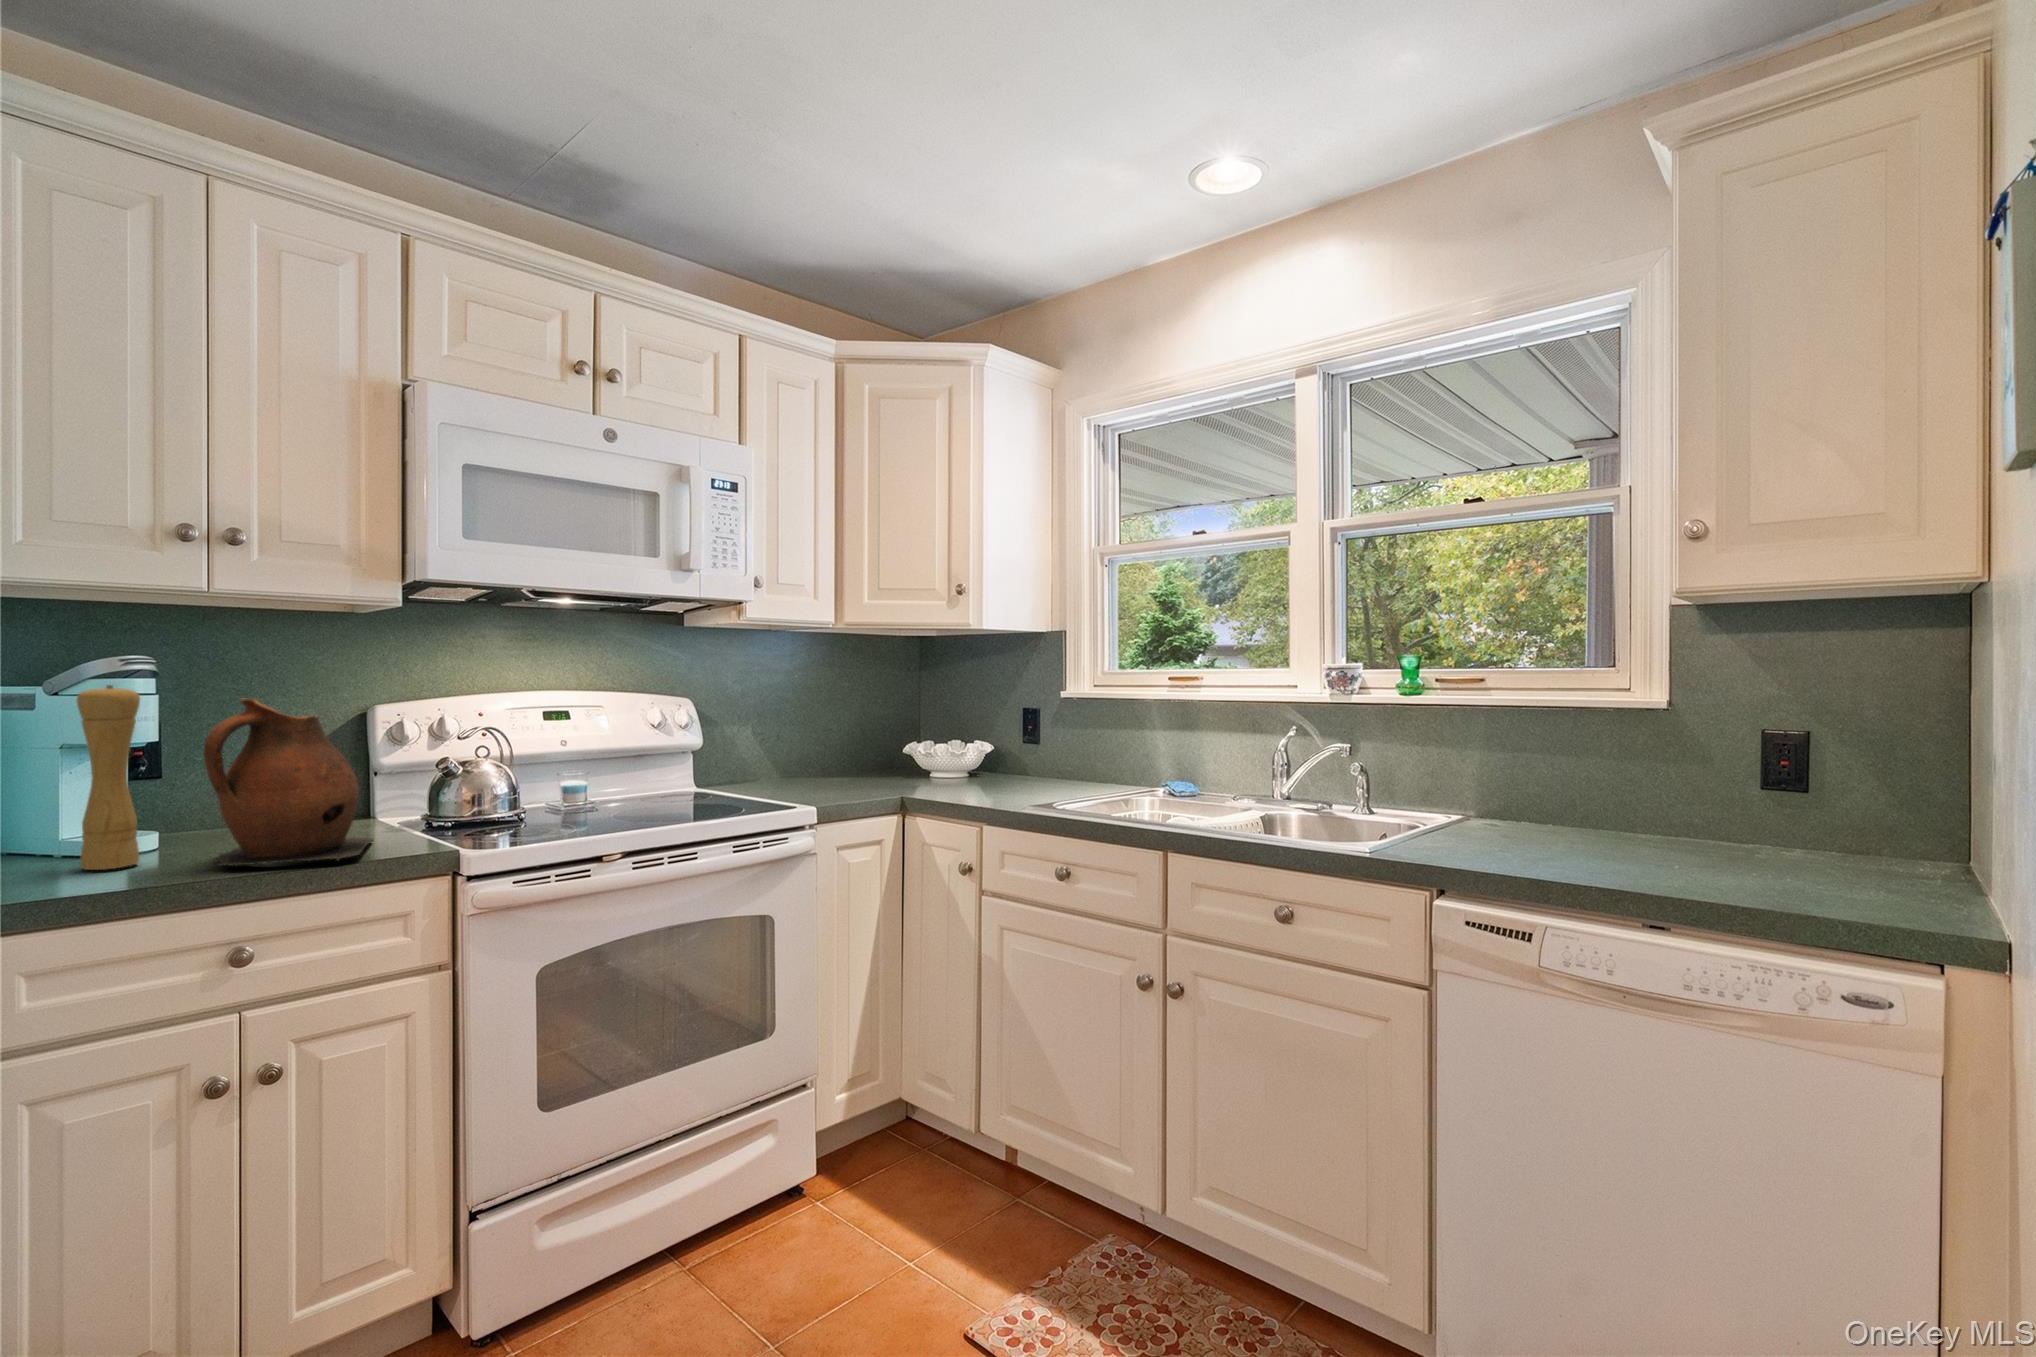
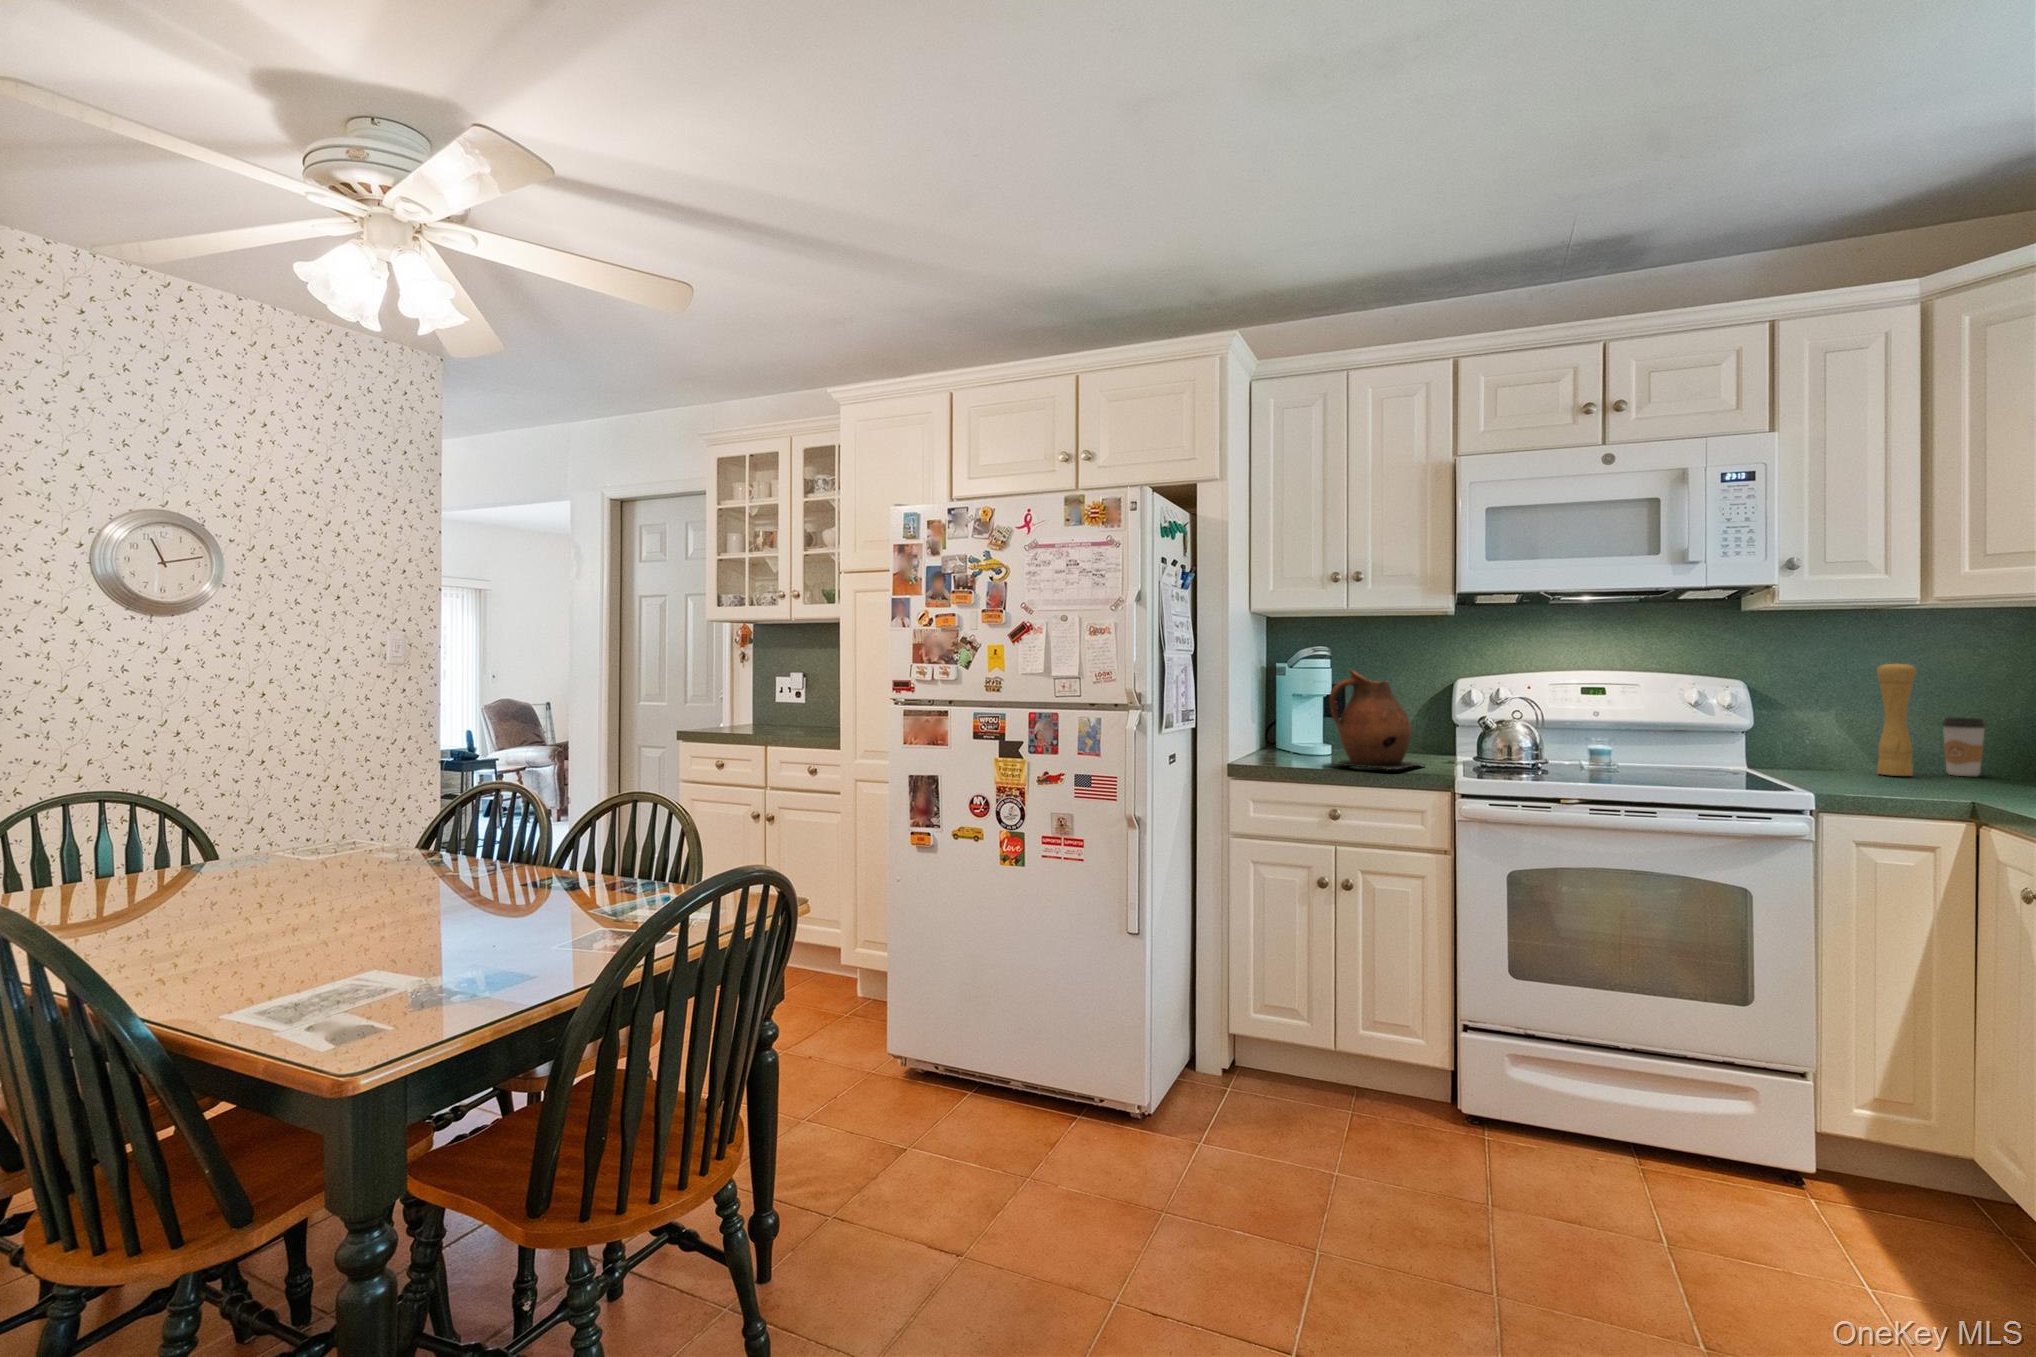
pepper mill: present [77,685,140,870] -> present [1877,662,1916,776]
coffee cup: none [822,724,849,774] -> present [1943,717,1985,776]

